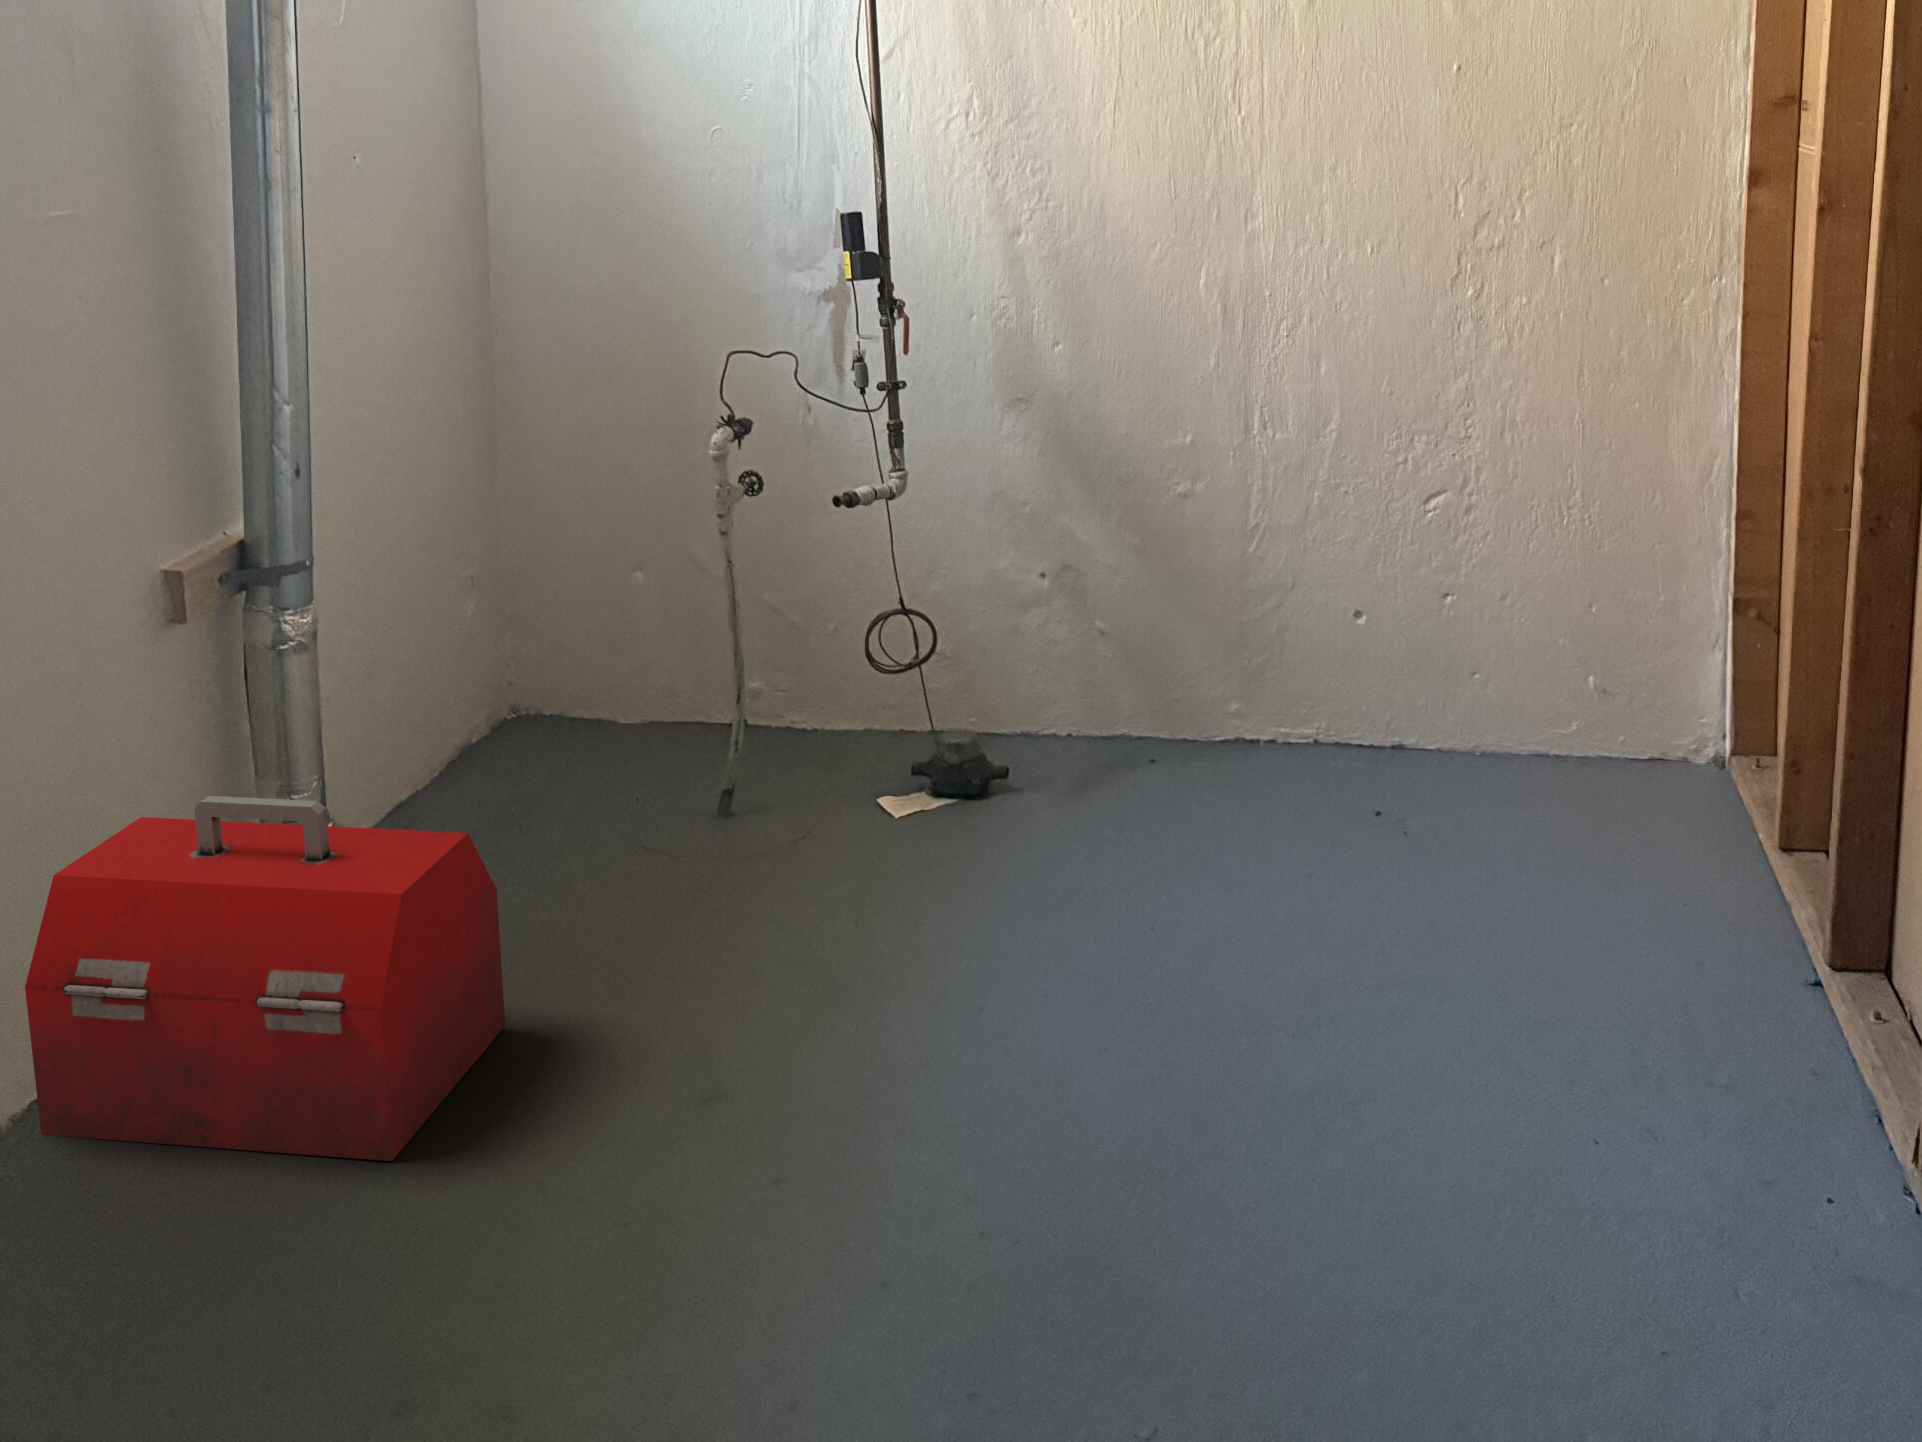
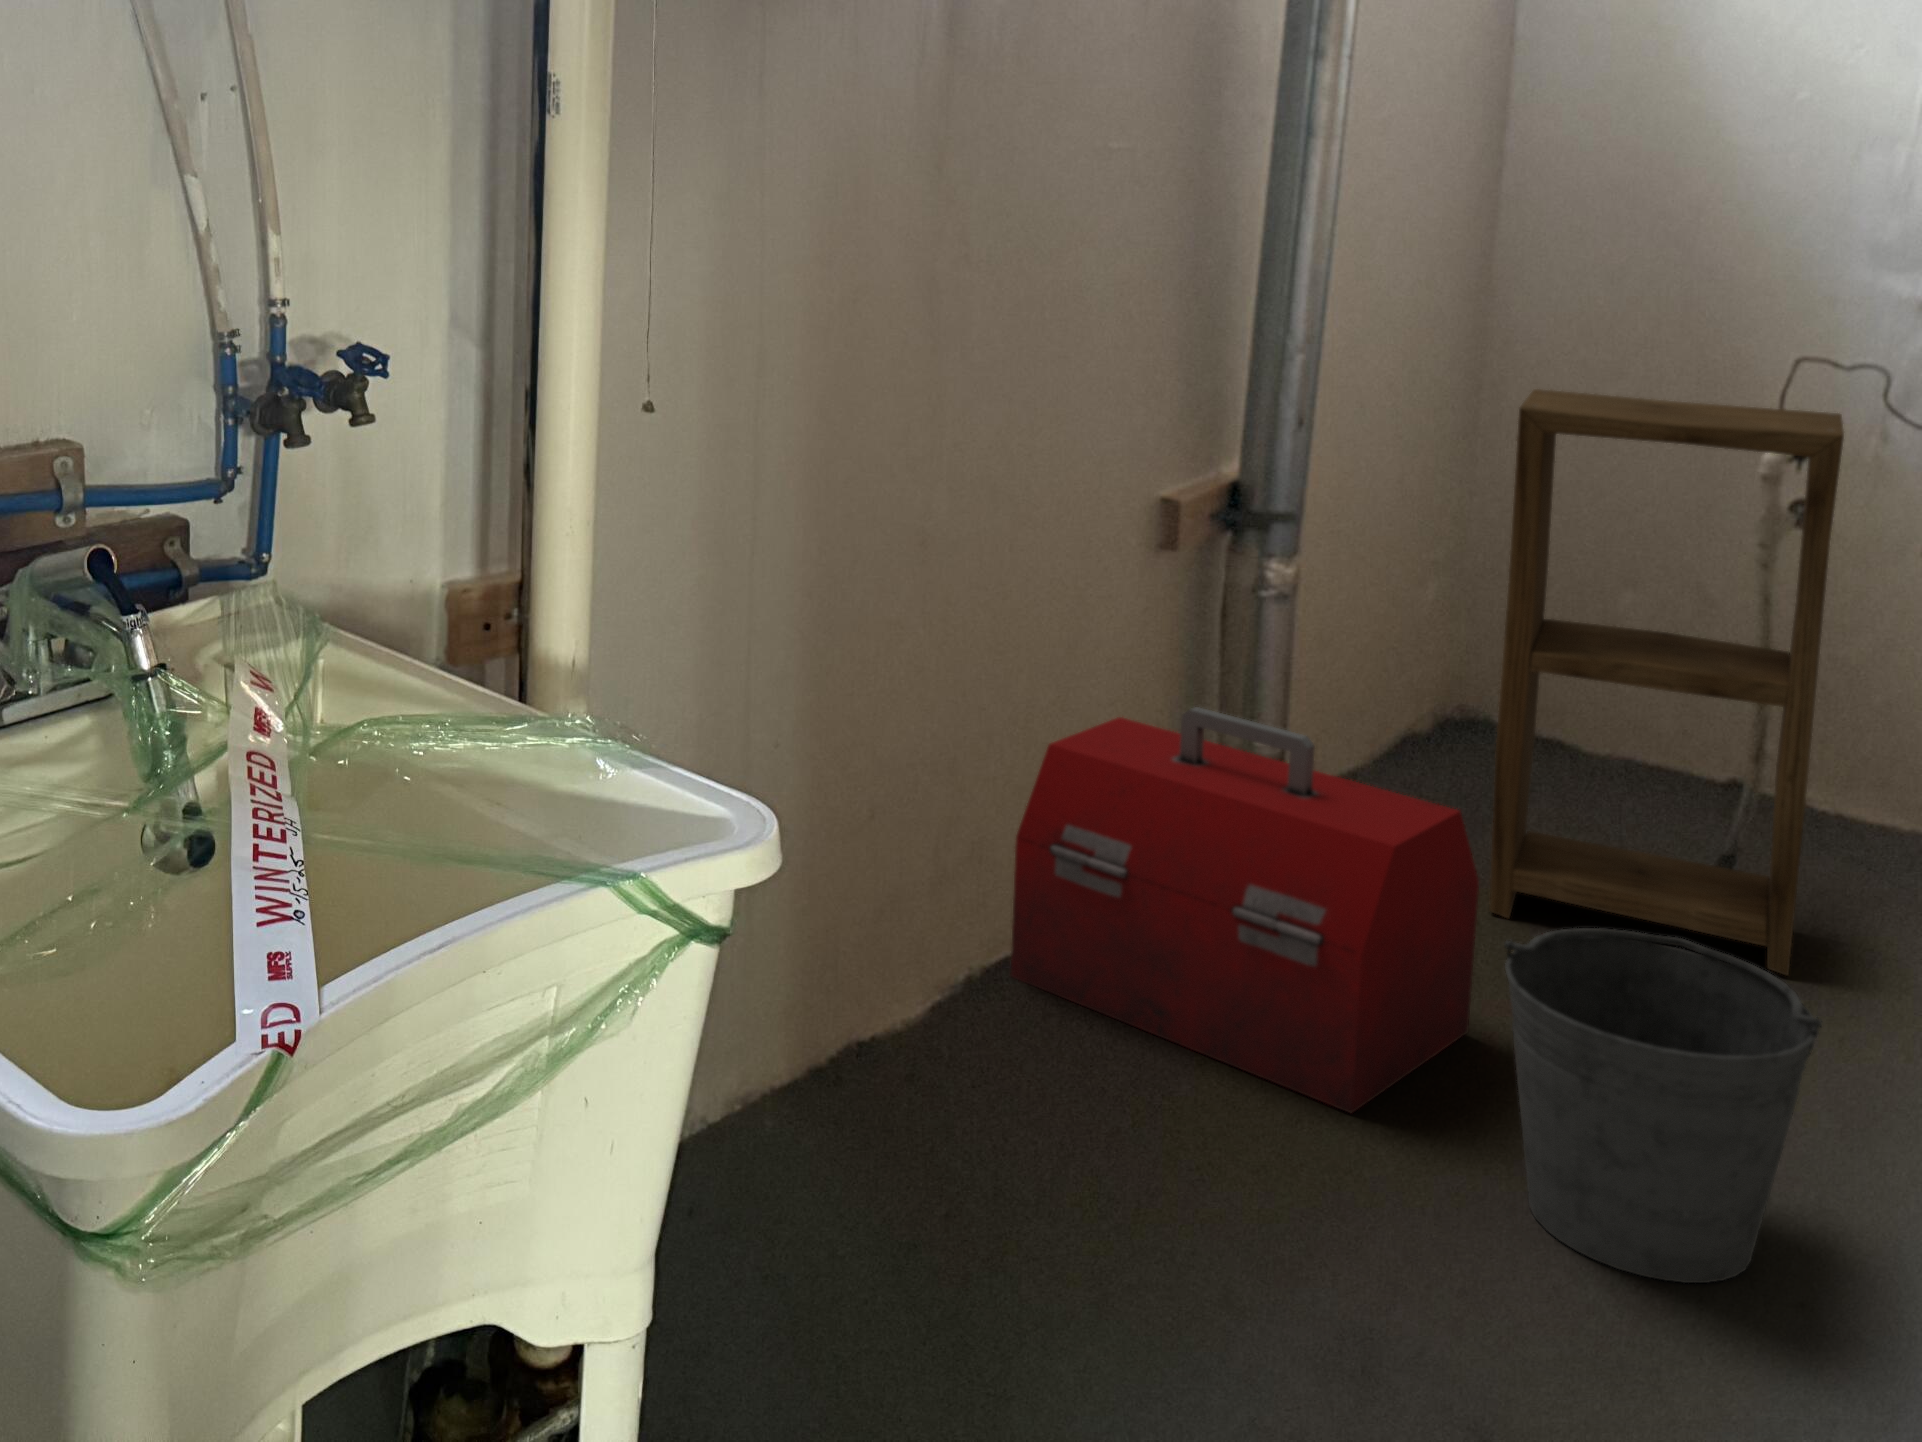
shelving unit: none [498,398,767,890] -> present [1489,389,1844,975]
bucket: none [497,906,746,1230] -> present [1504,928,1822,1283]

